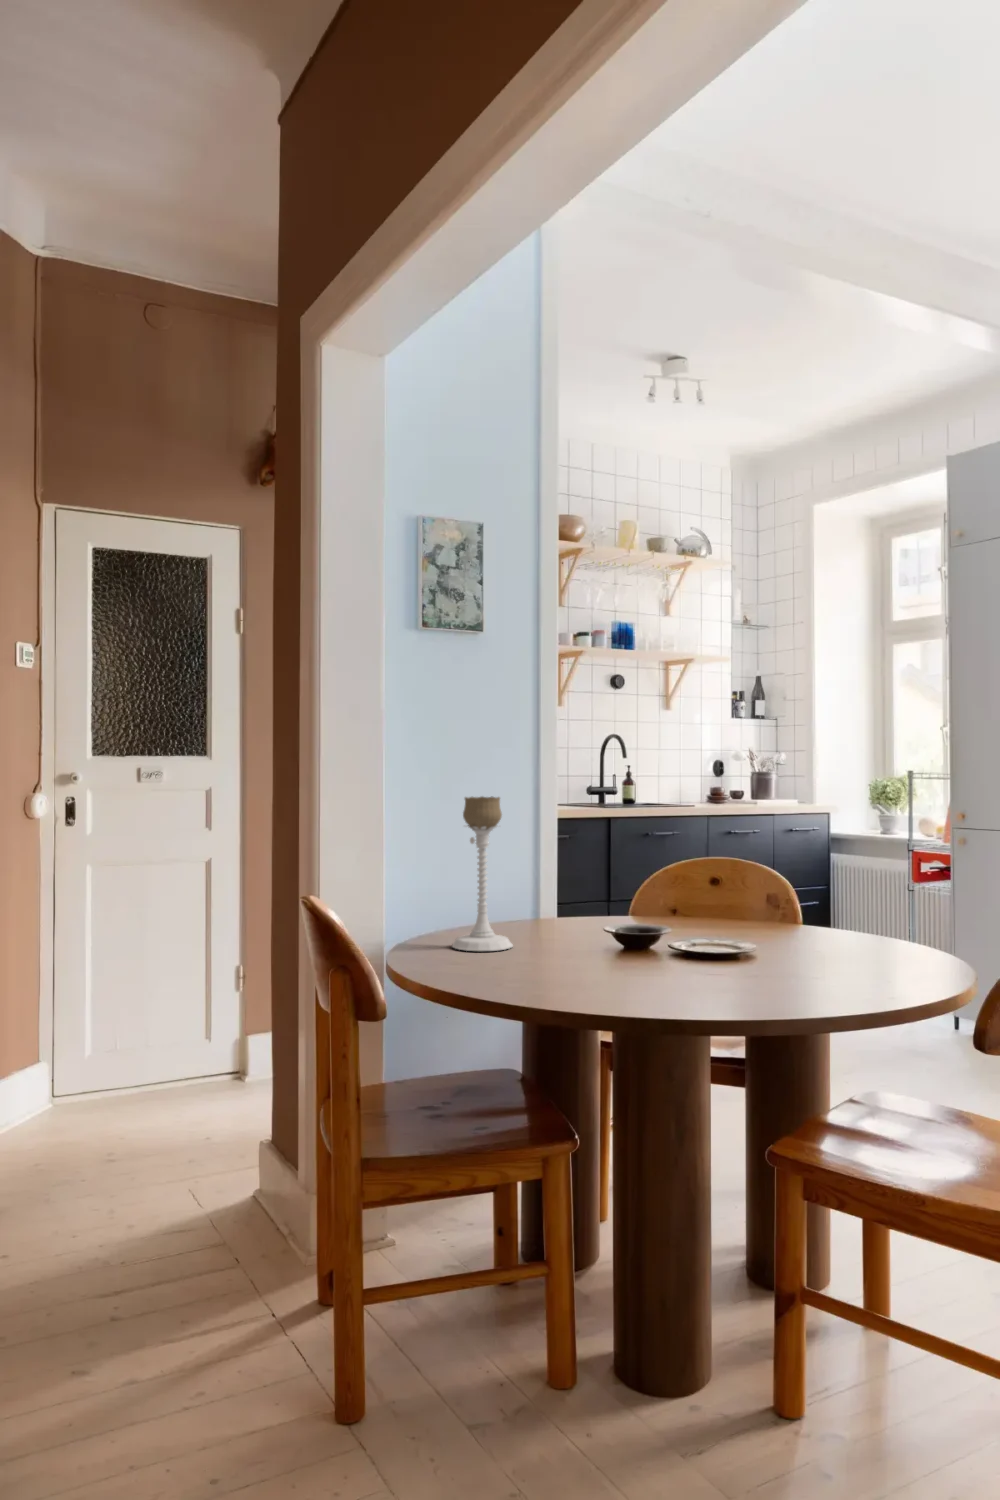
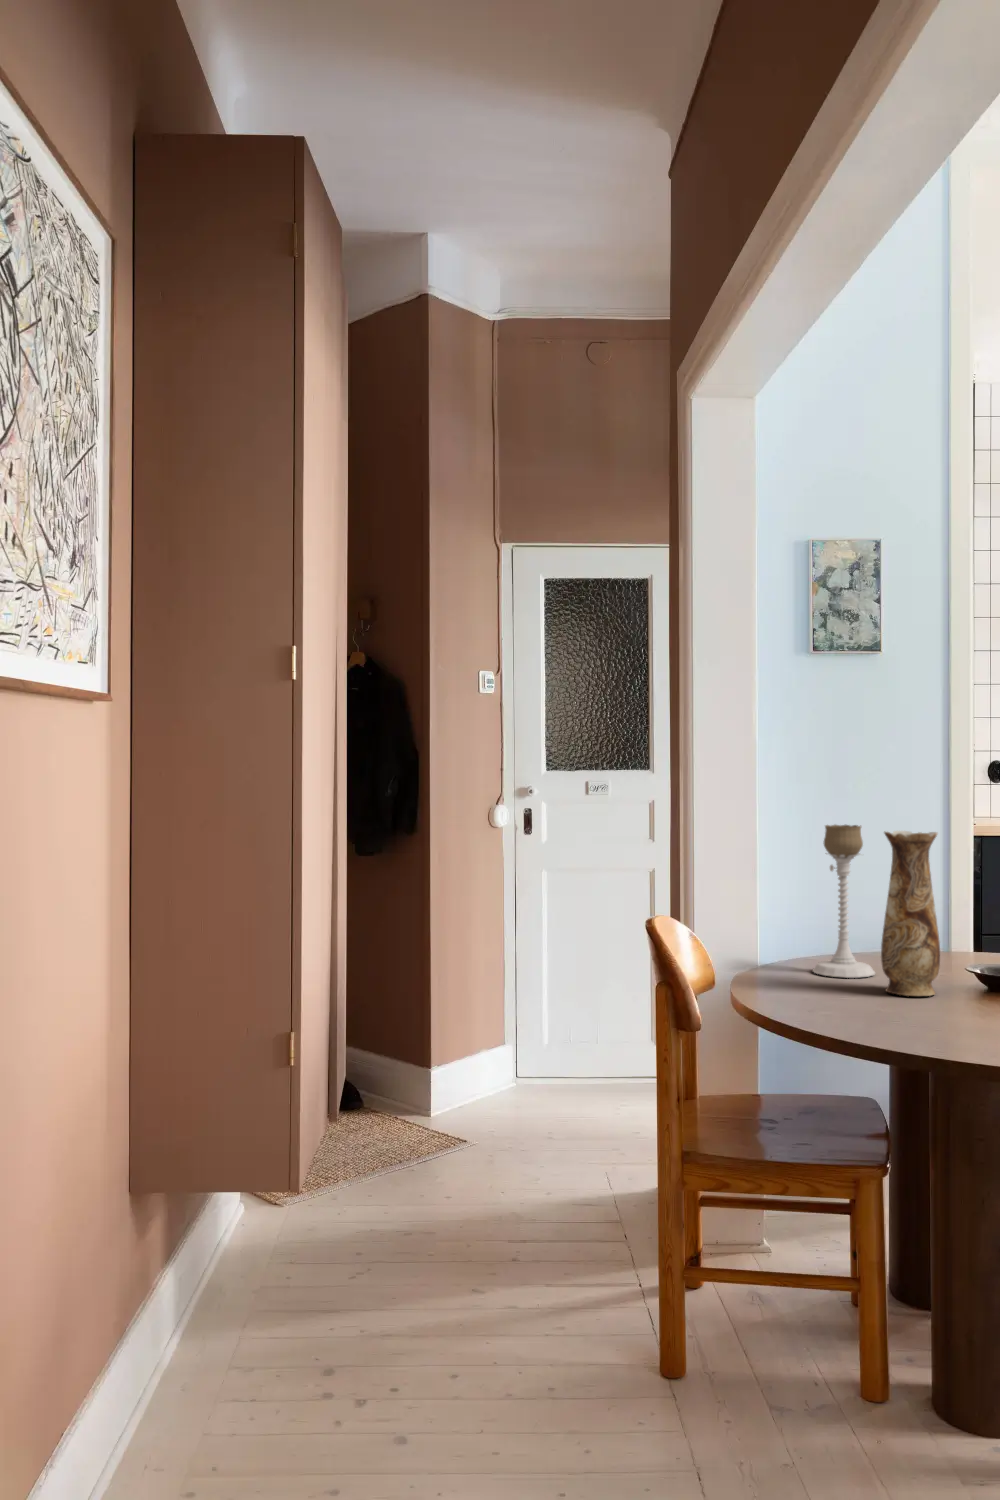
vase: none [536,799,592,964] -> present [881,831,940,996]

